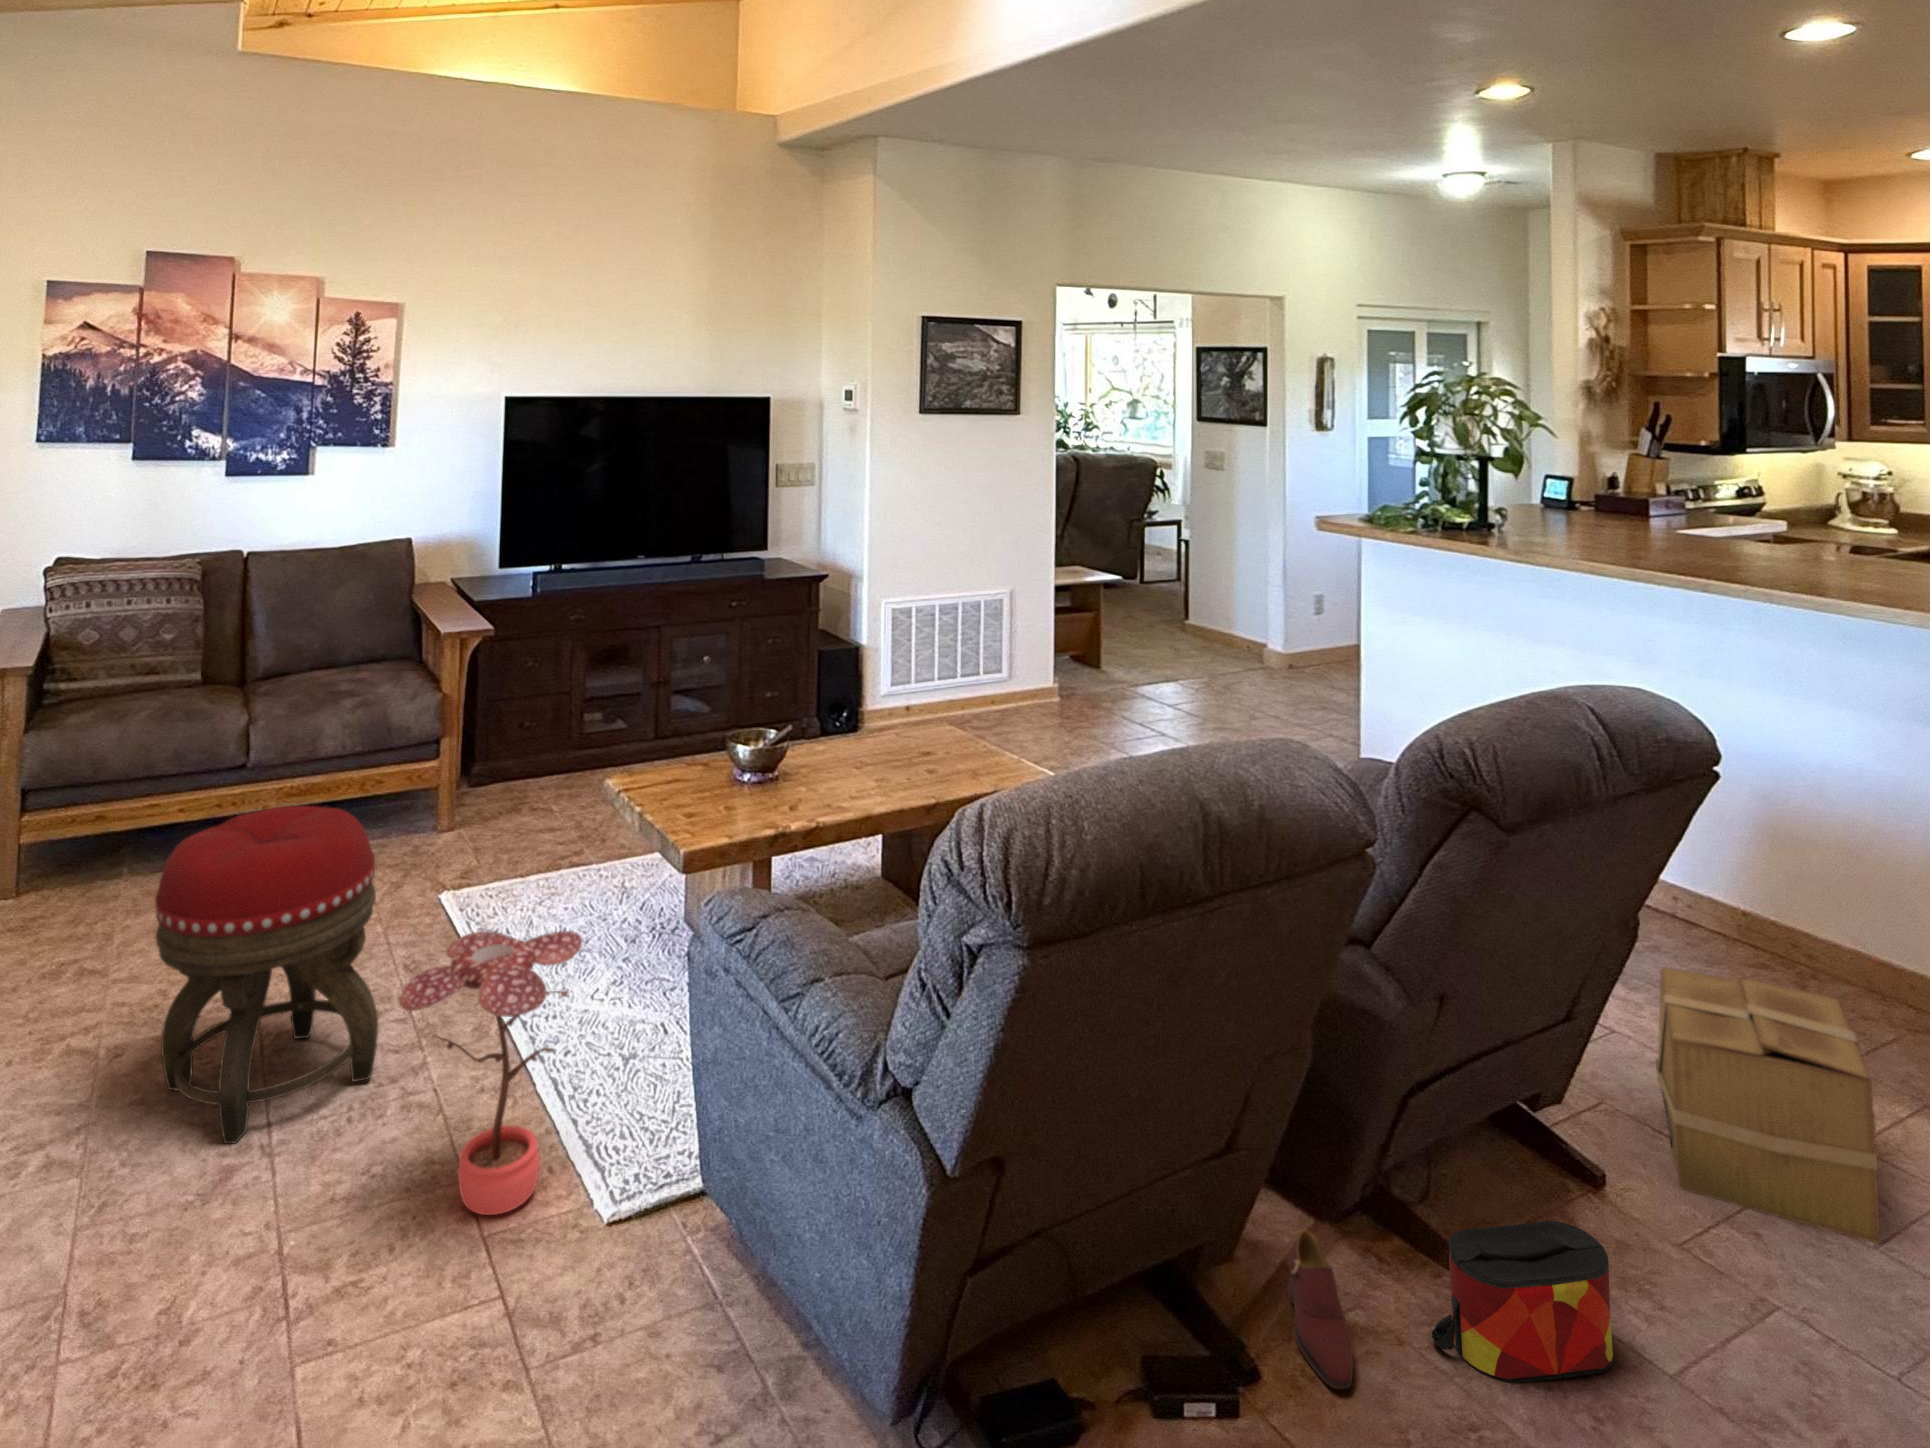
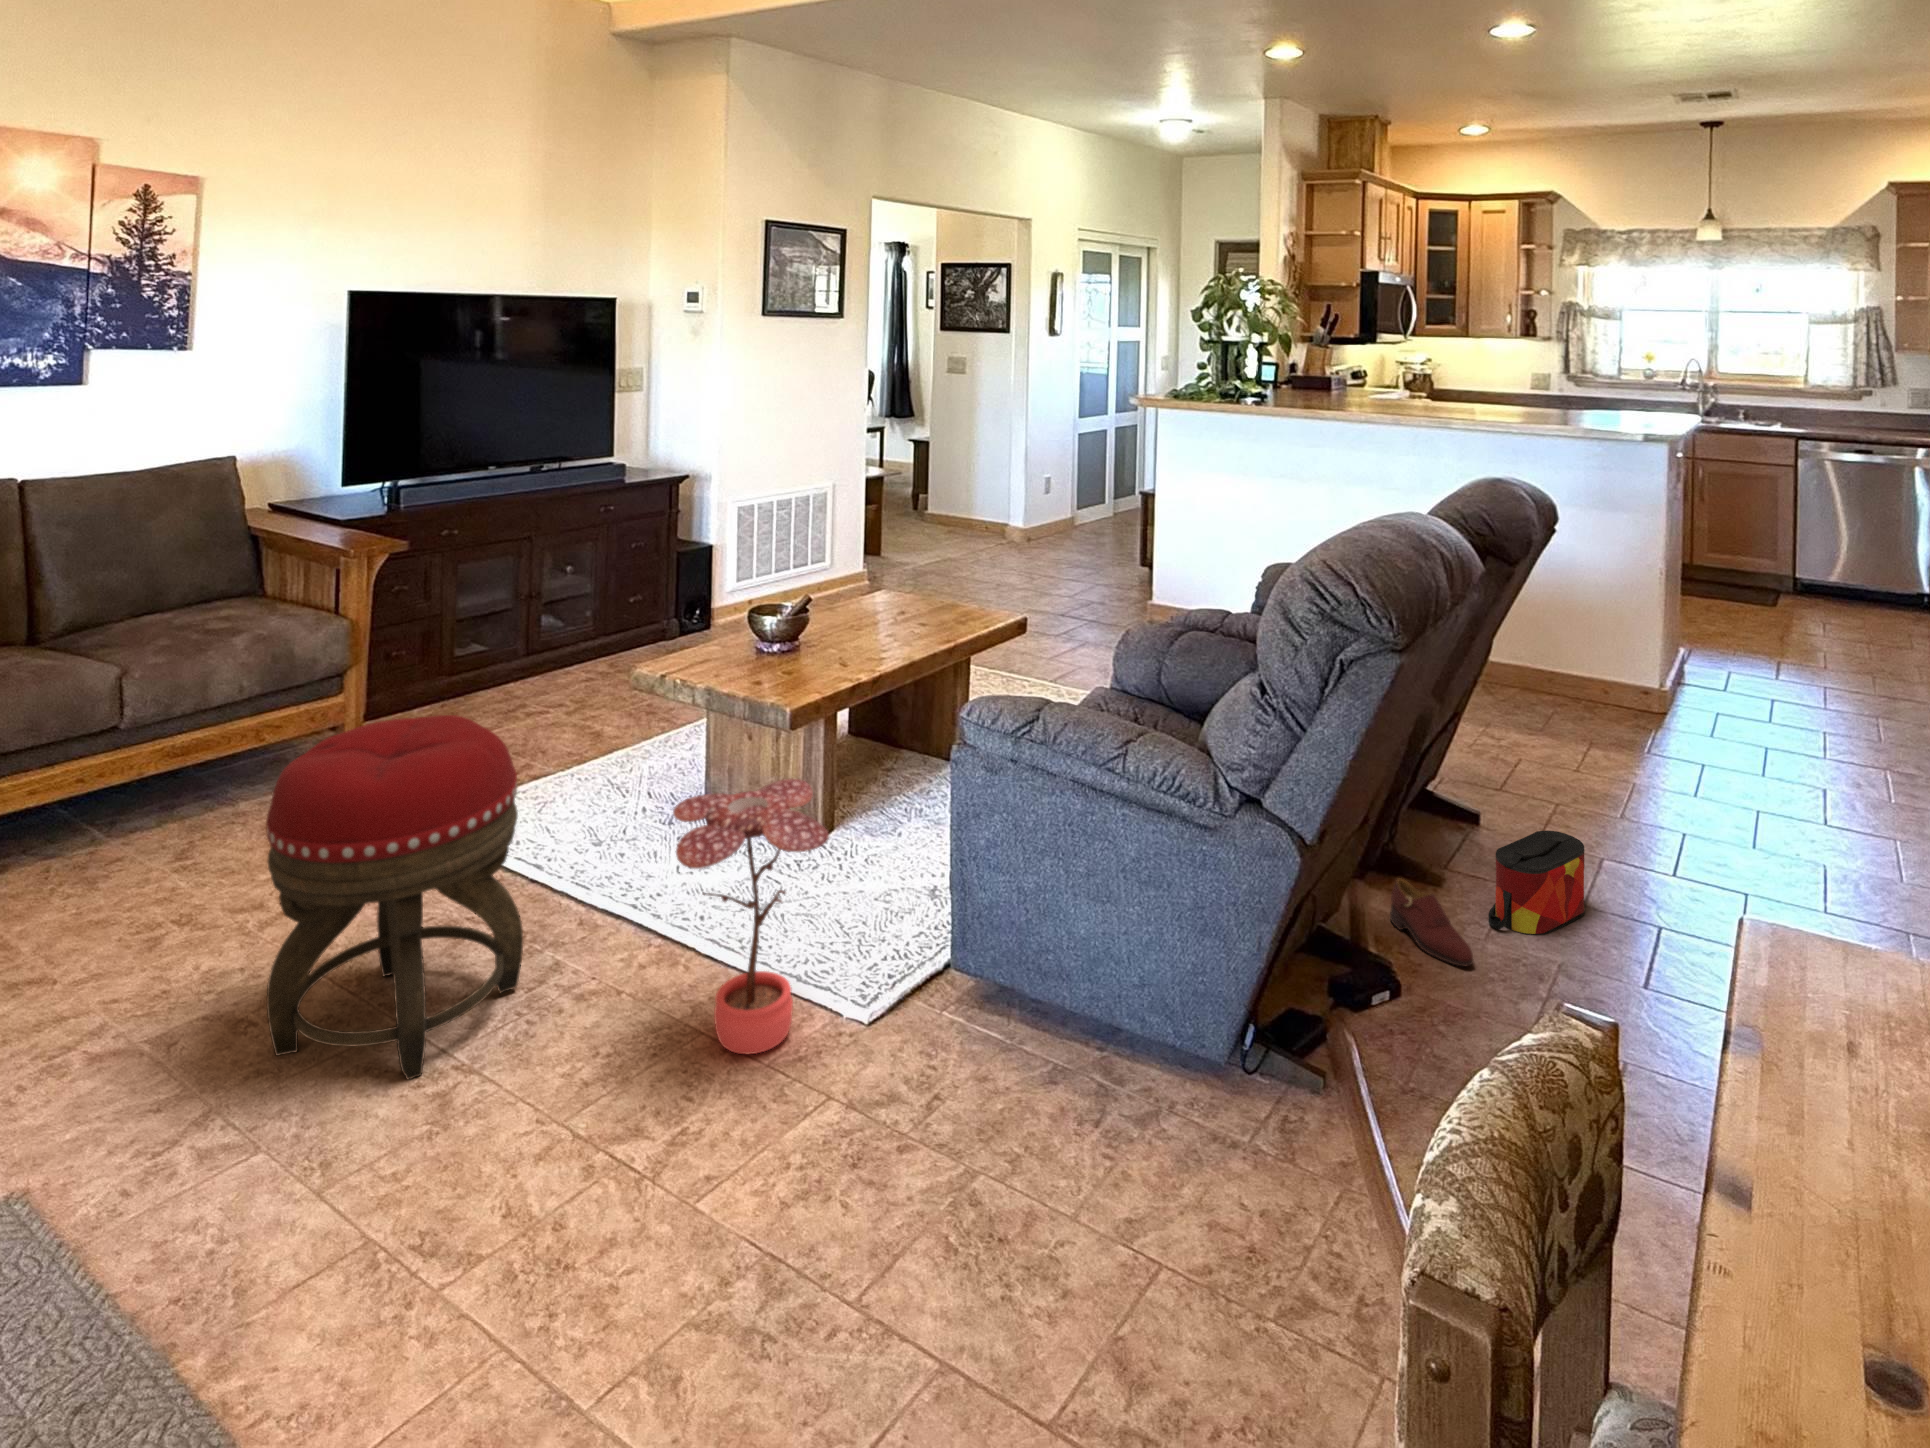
cardboard box: present [1656,967,1881,1244] -> none [1494,677,1646,817]

